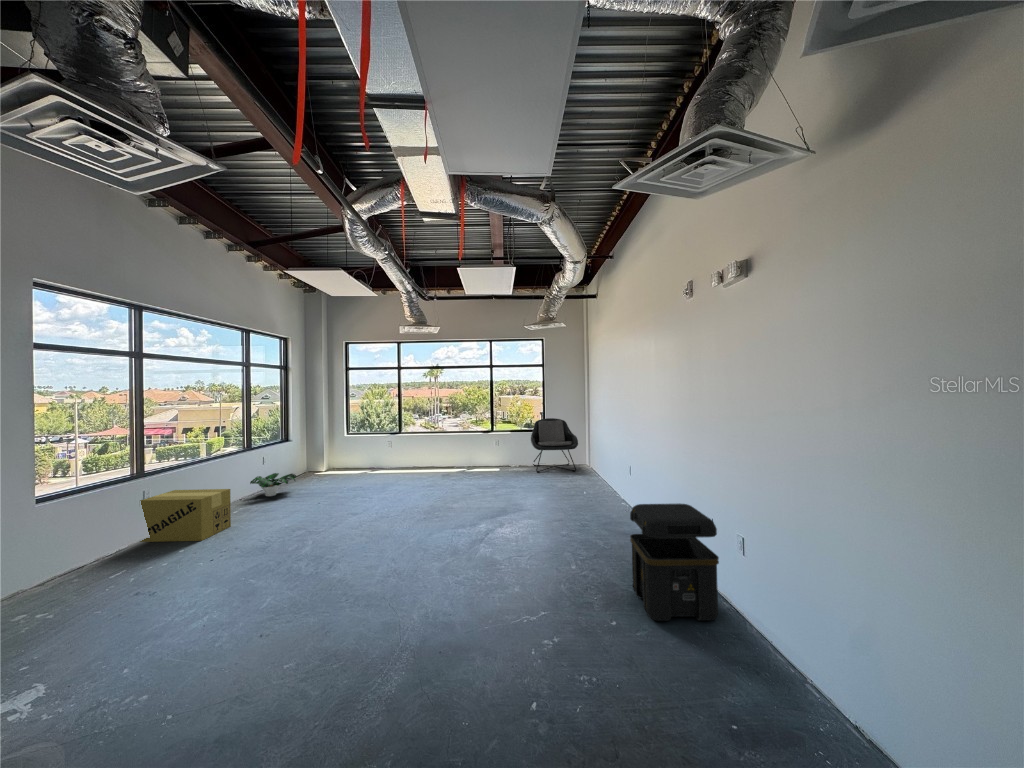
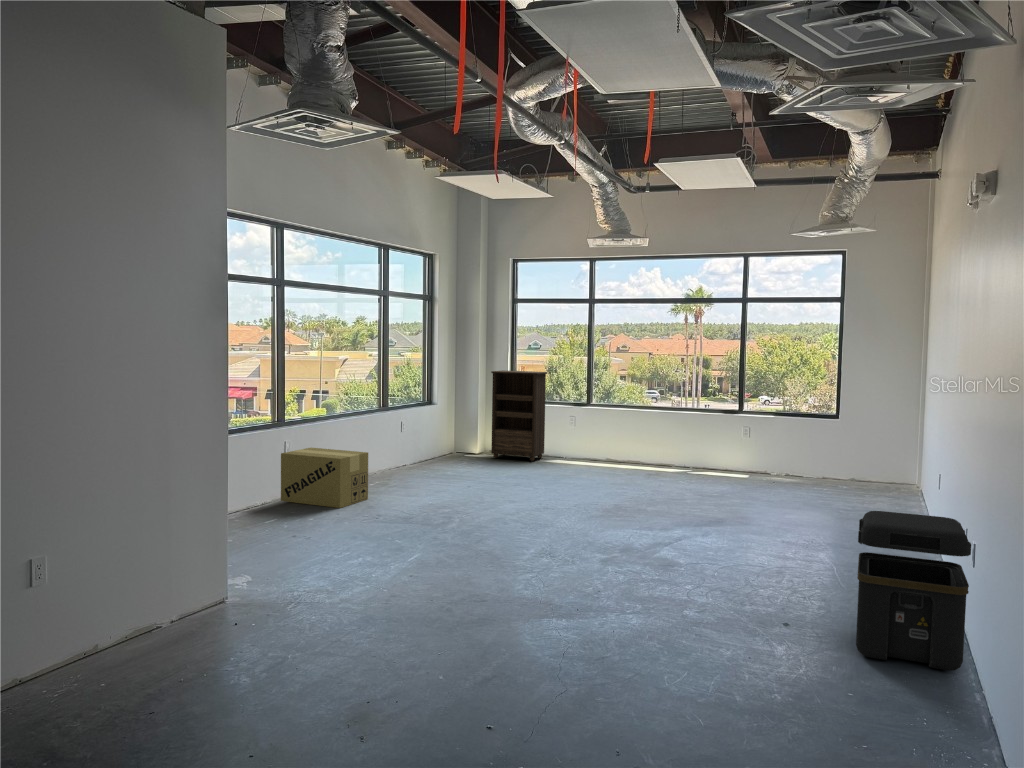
bookshelf: none [333,414,373,474] -> present [491,370,547,461]
lounge chair: present [531,418,578,473] -> none [804,396,893,494]
potted plant: present [250,473,296,496] -> none [386,445,441,474]

